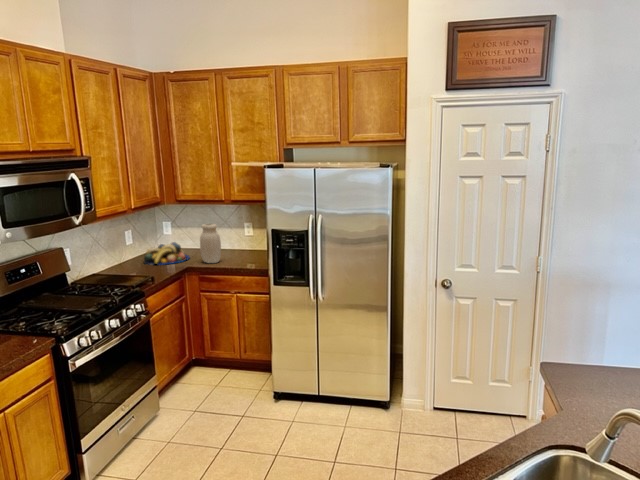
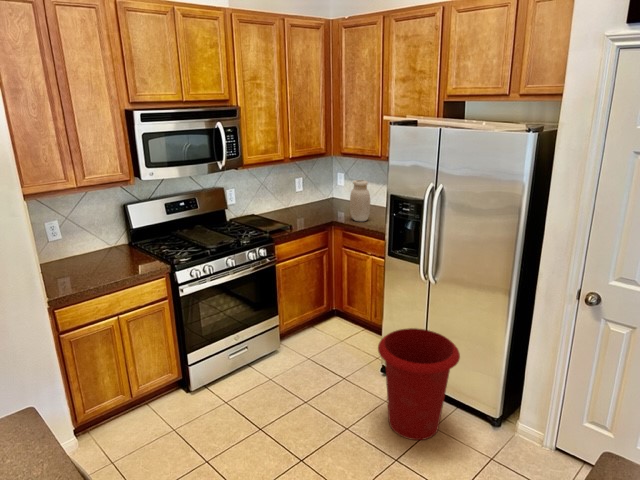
fruit bowl: present [144,242,190,265] -> none [303,194,347,216]
waste bin: none [287,341,357,440] -> present [378,328,460,440]

